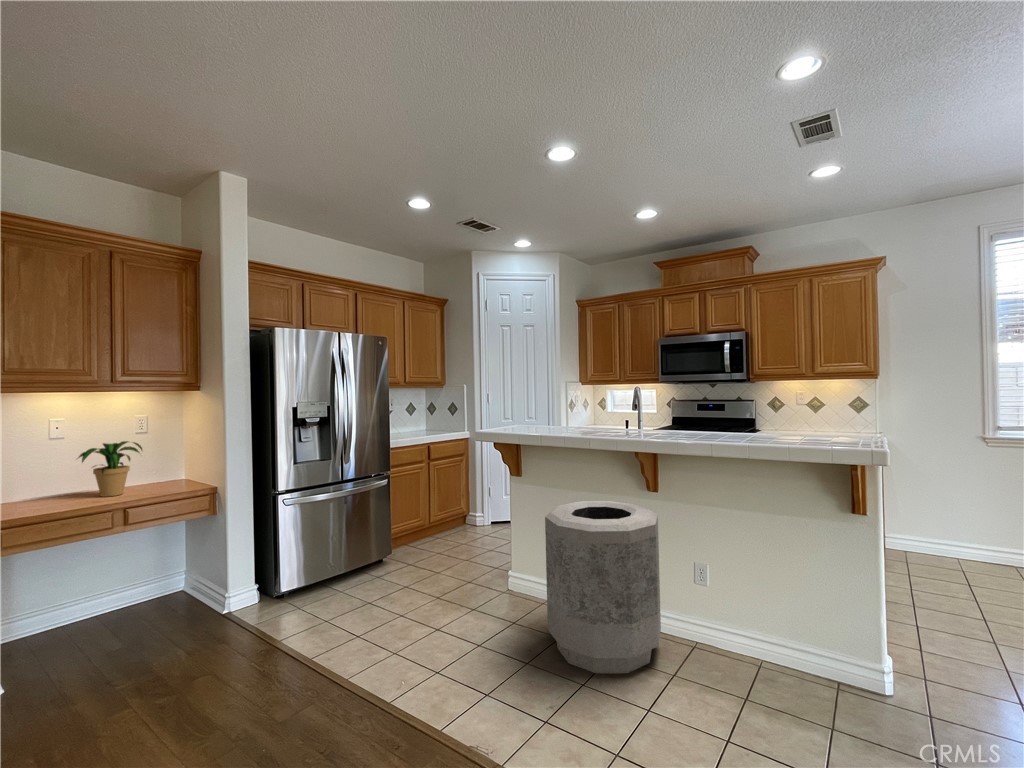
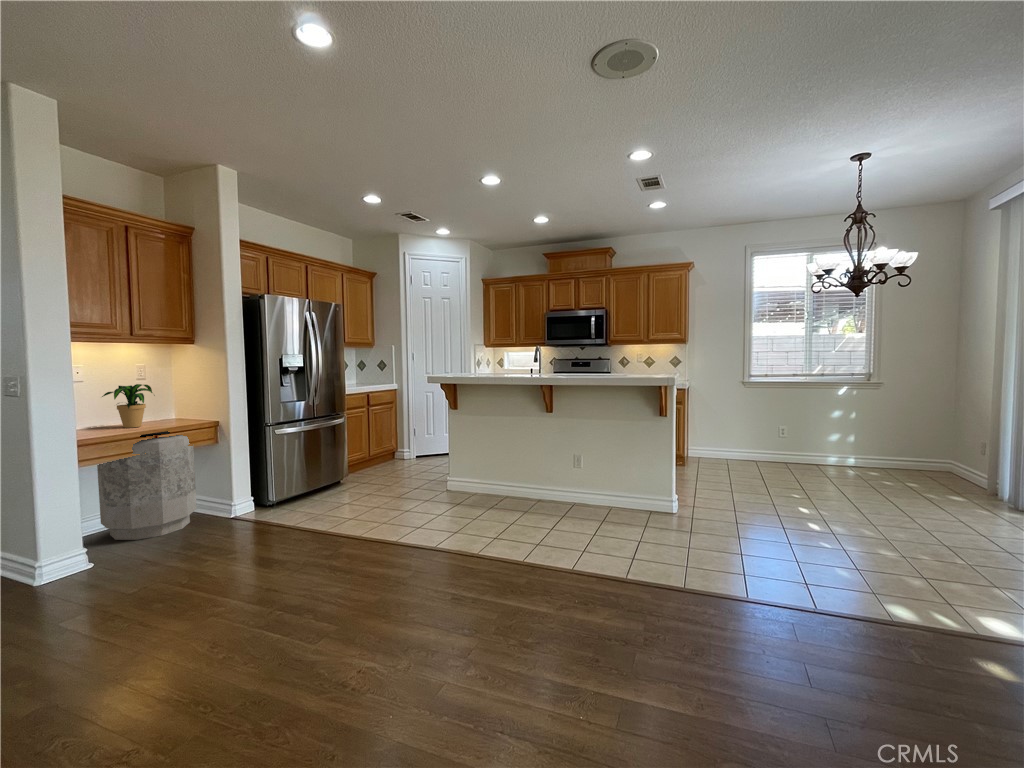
trash can: present [545,501,661,673] -> present [97,431,197,540]

